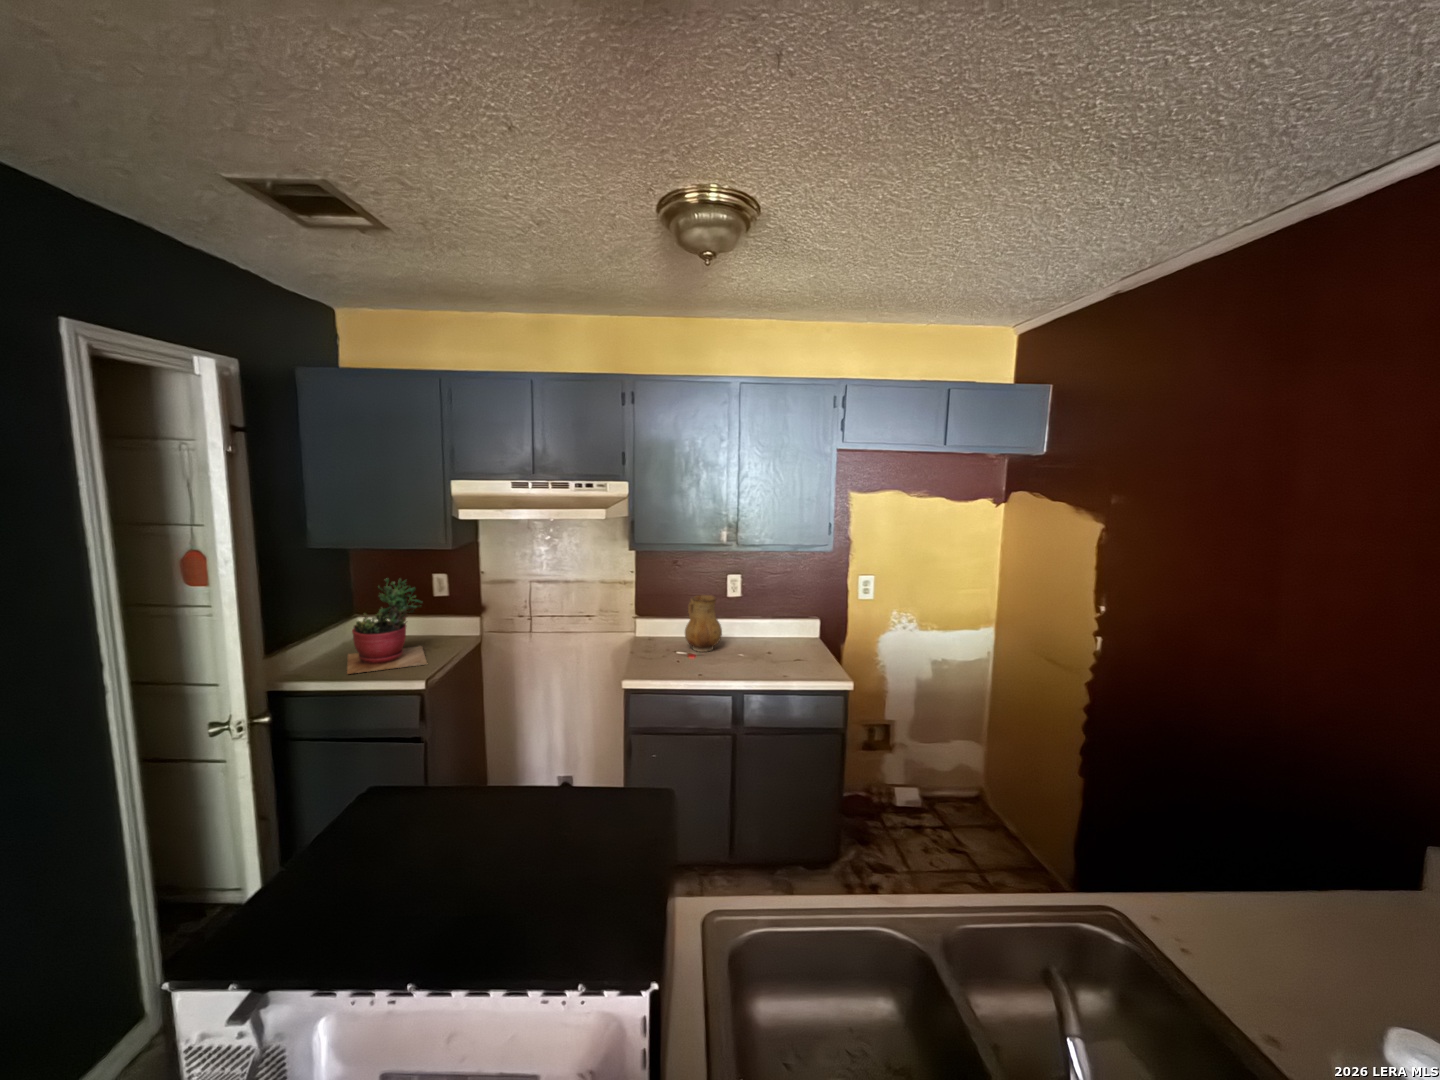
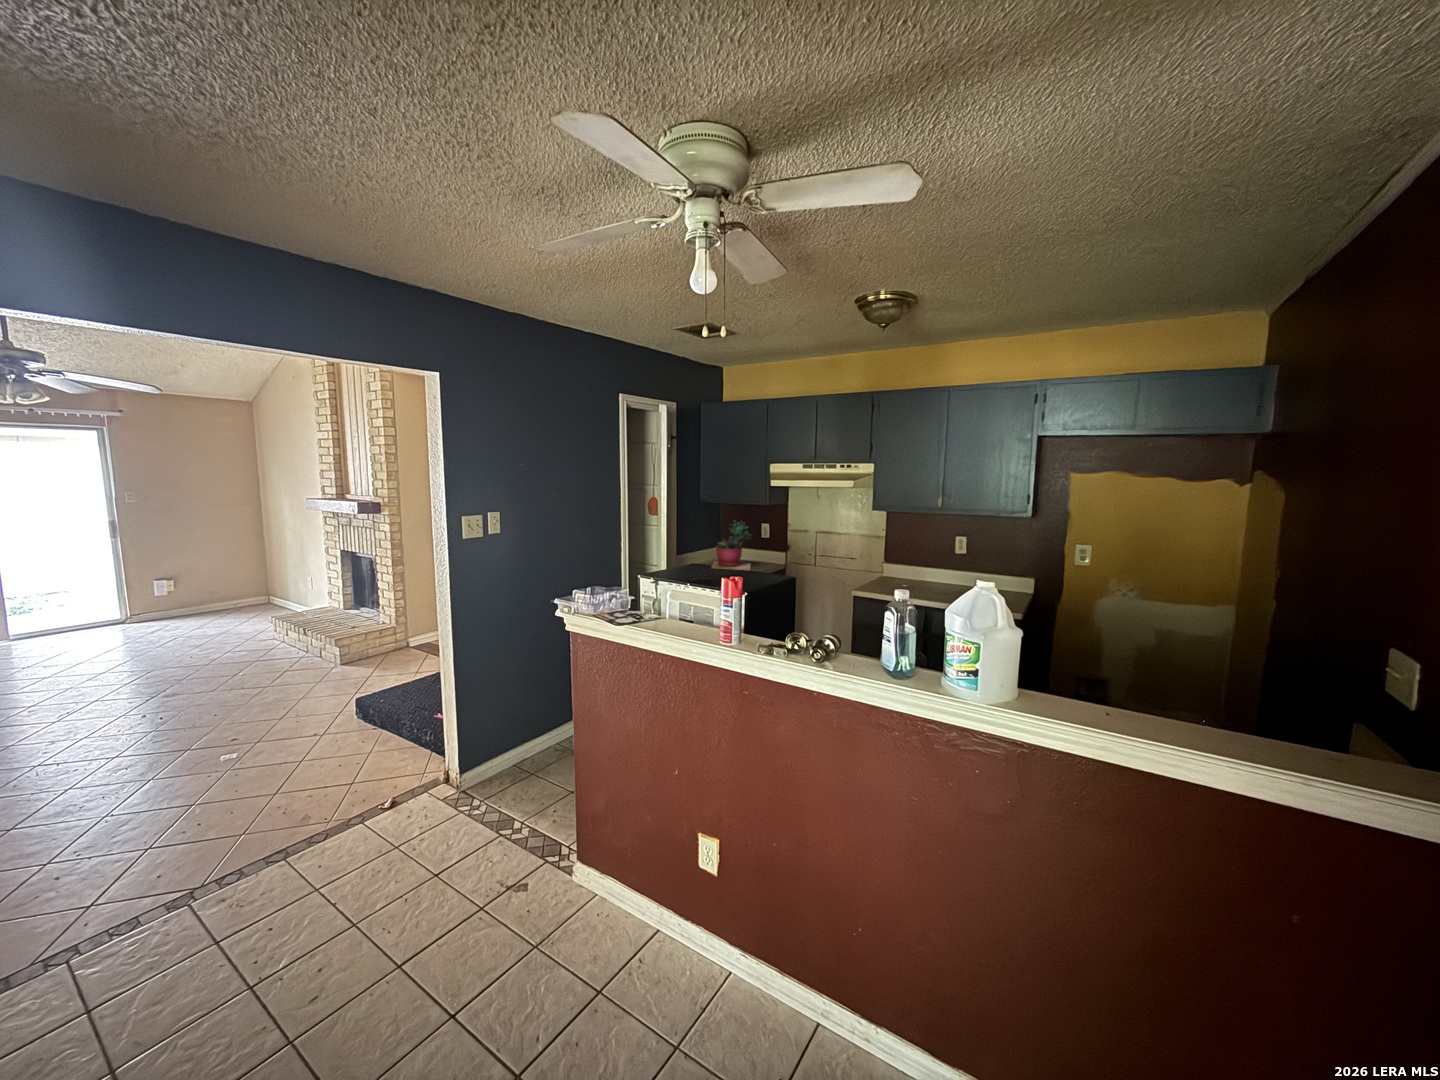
ceramic pitcher: present [685,595,722,652] -> none [912,547,941,588]

